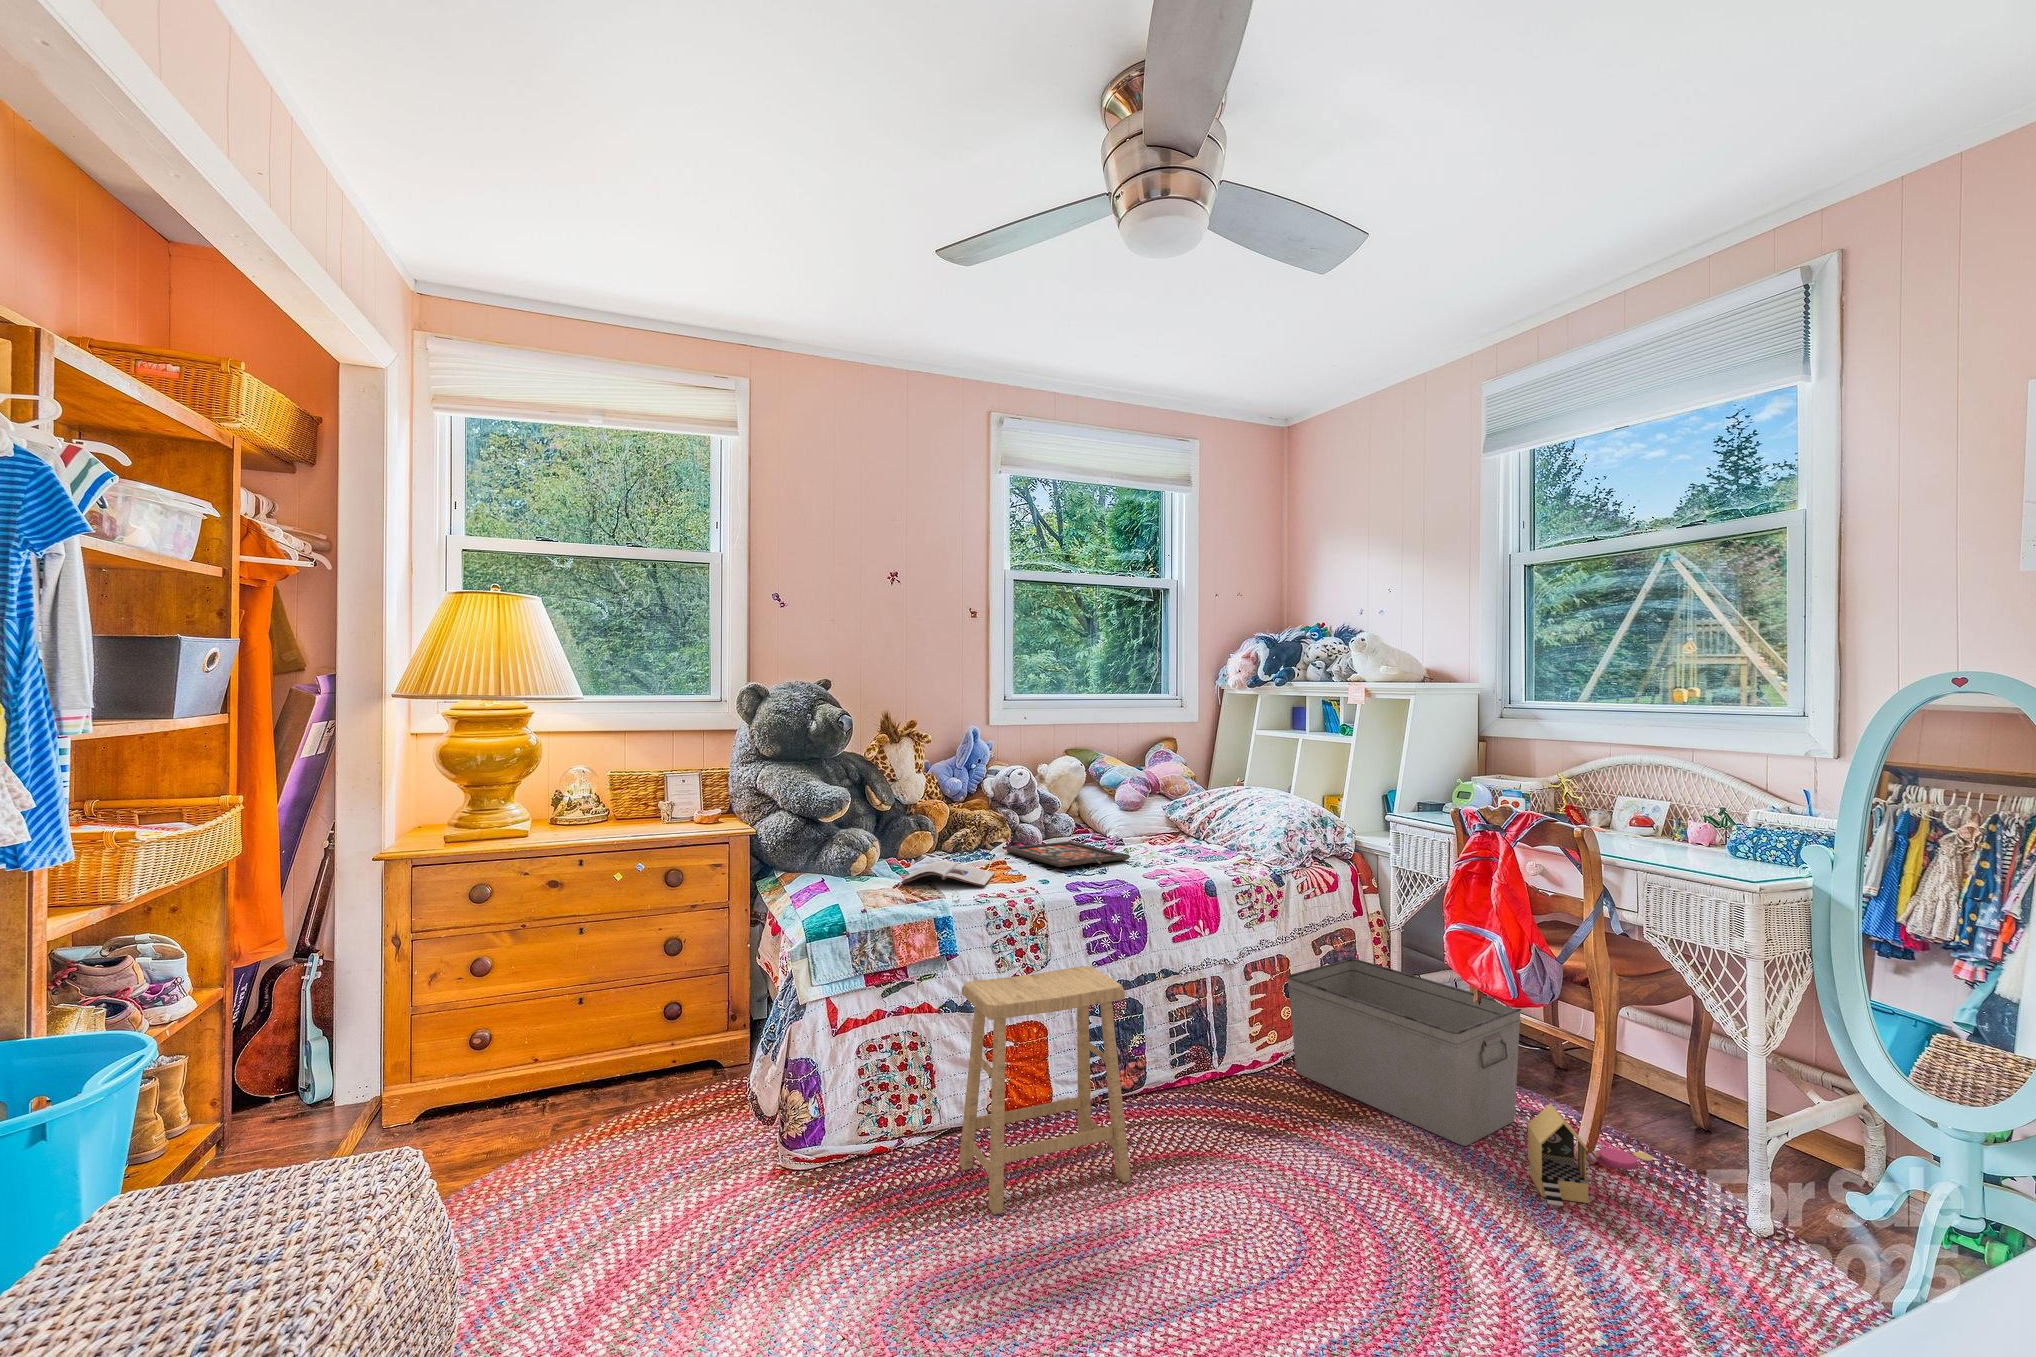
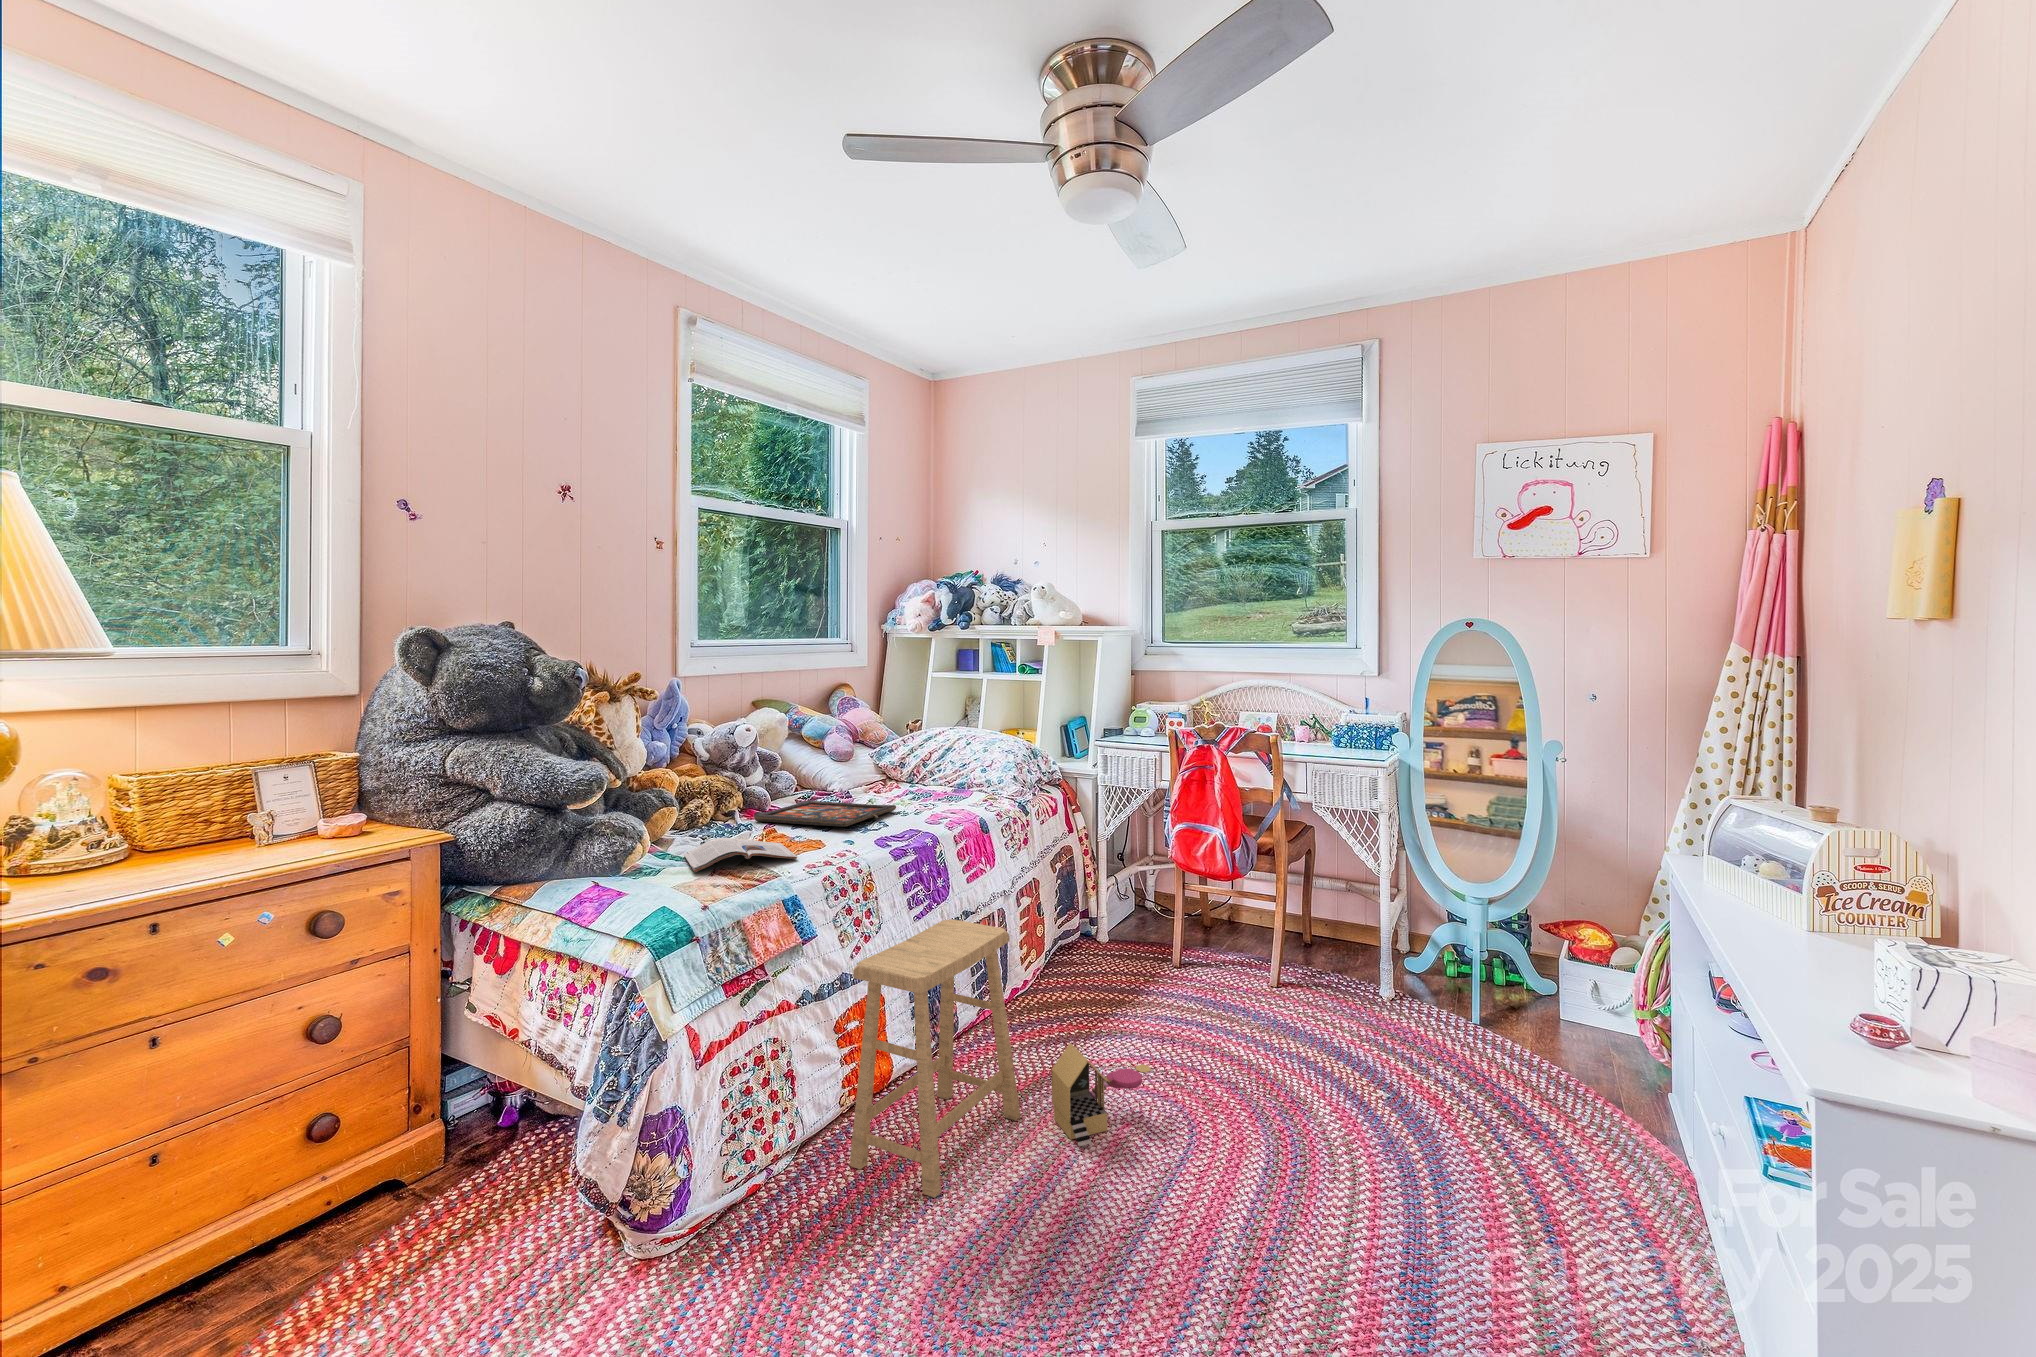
storage bin: present [1287,958,1521,1146] -> none [1047,871,1224,1000]
toy house: present [1527,1103,1653,1206] -> present [1051,1043,1151,1146]

